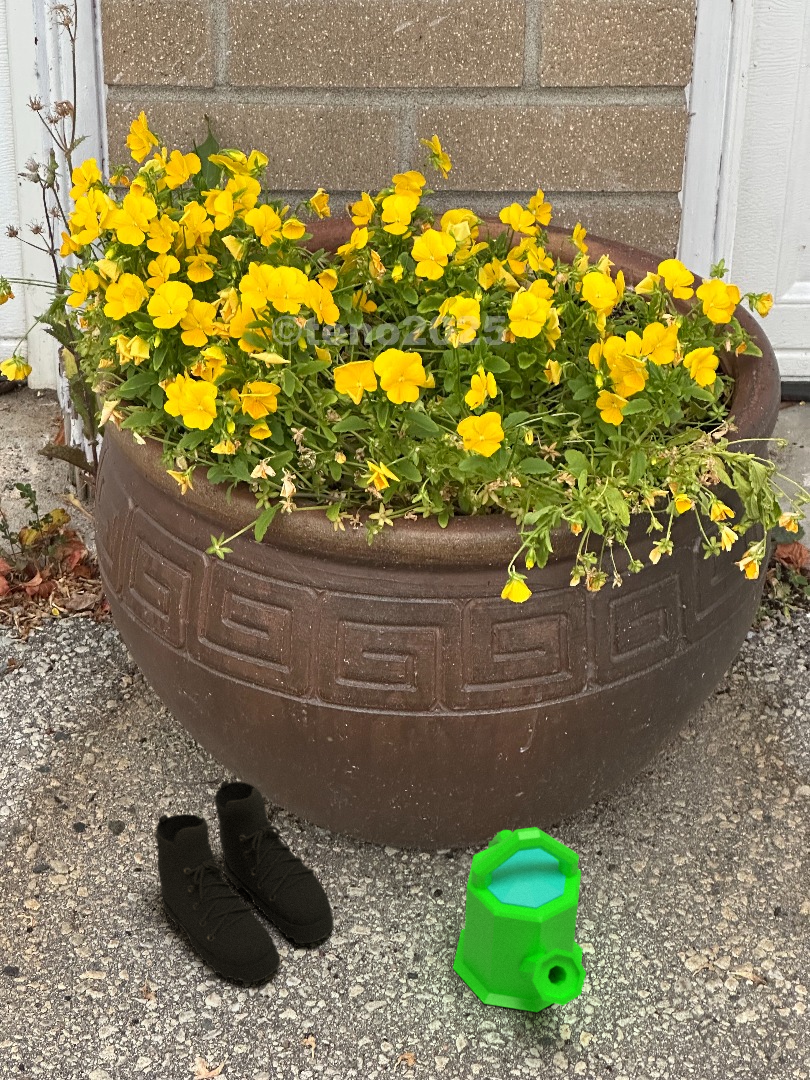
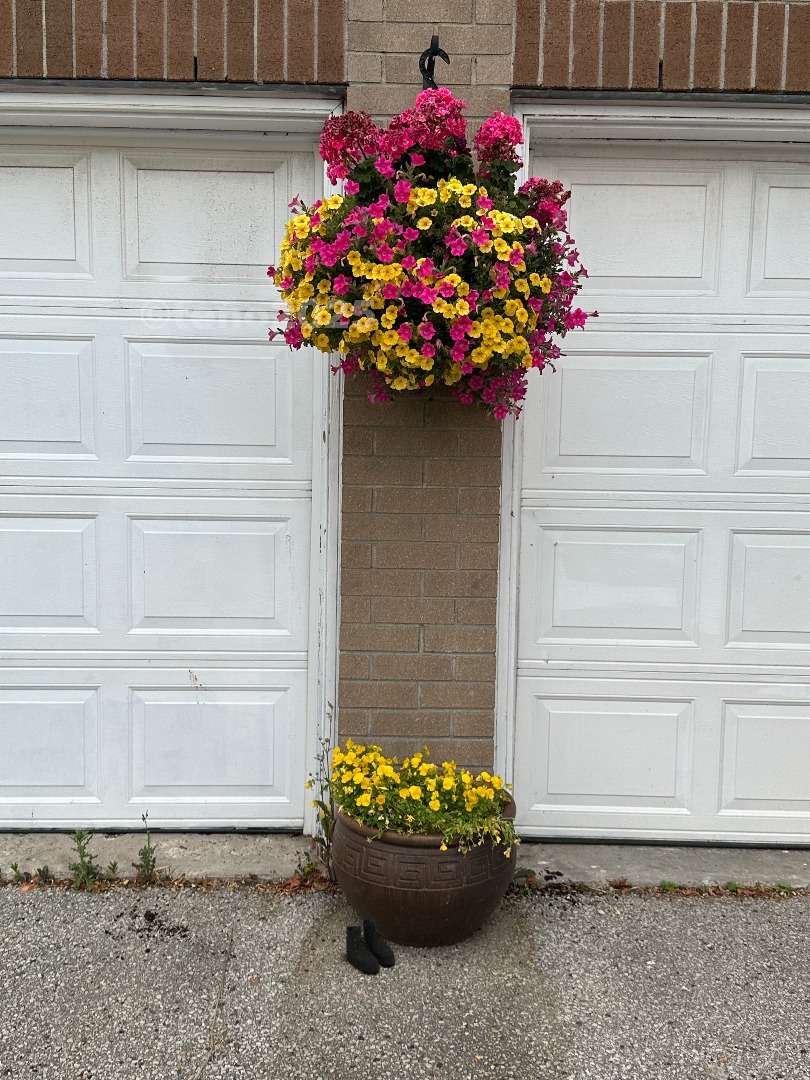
watering can: present [453,827,586,1012] -> none [429,924,467,982]

